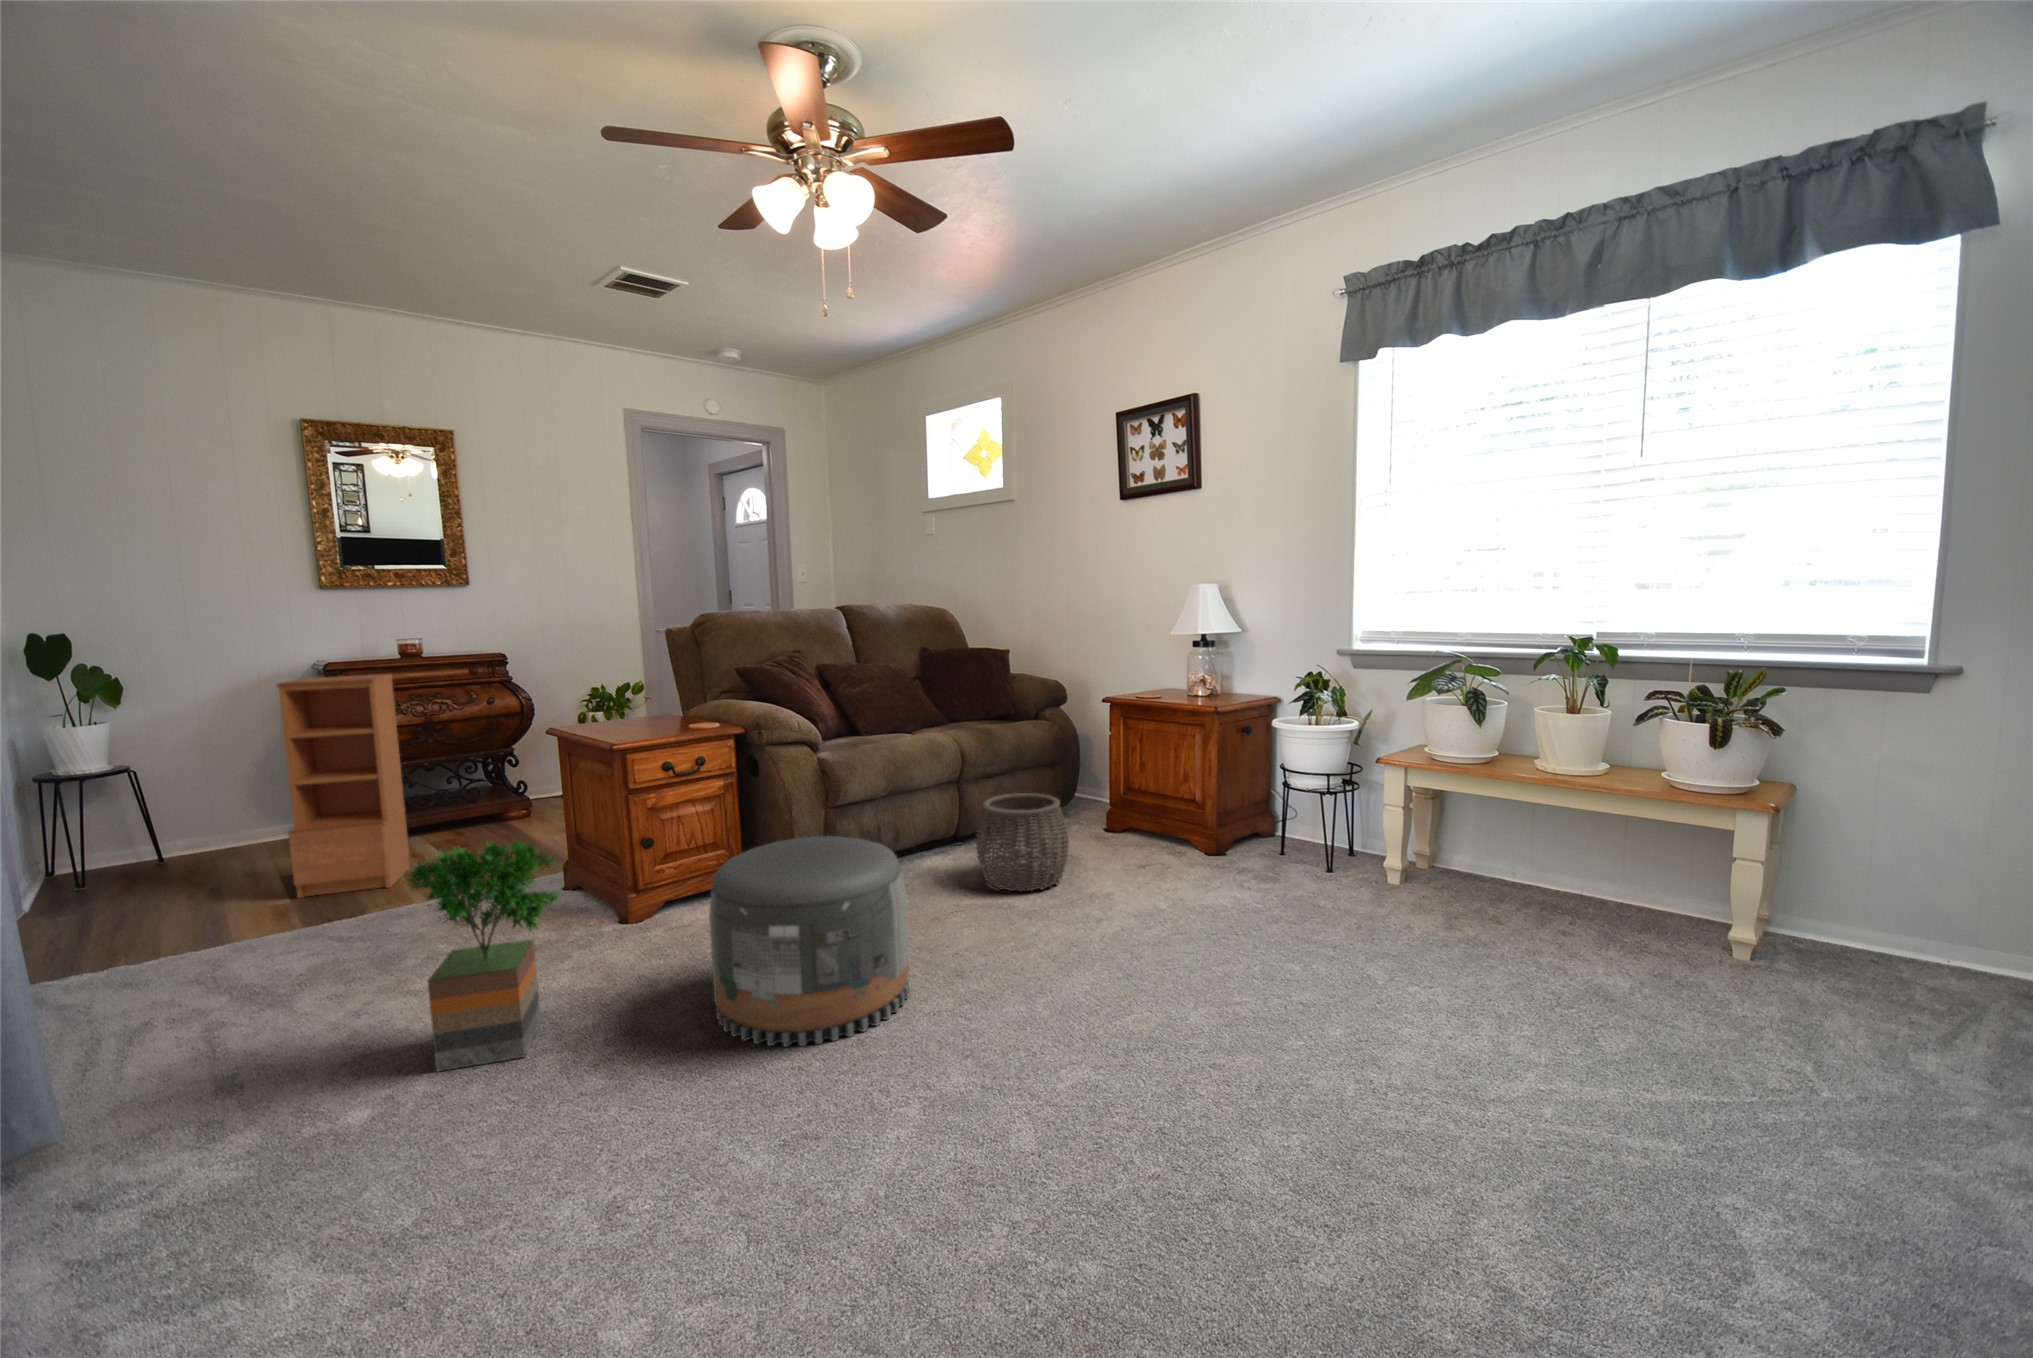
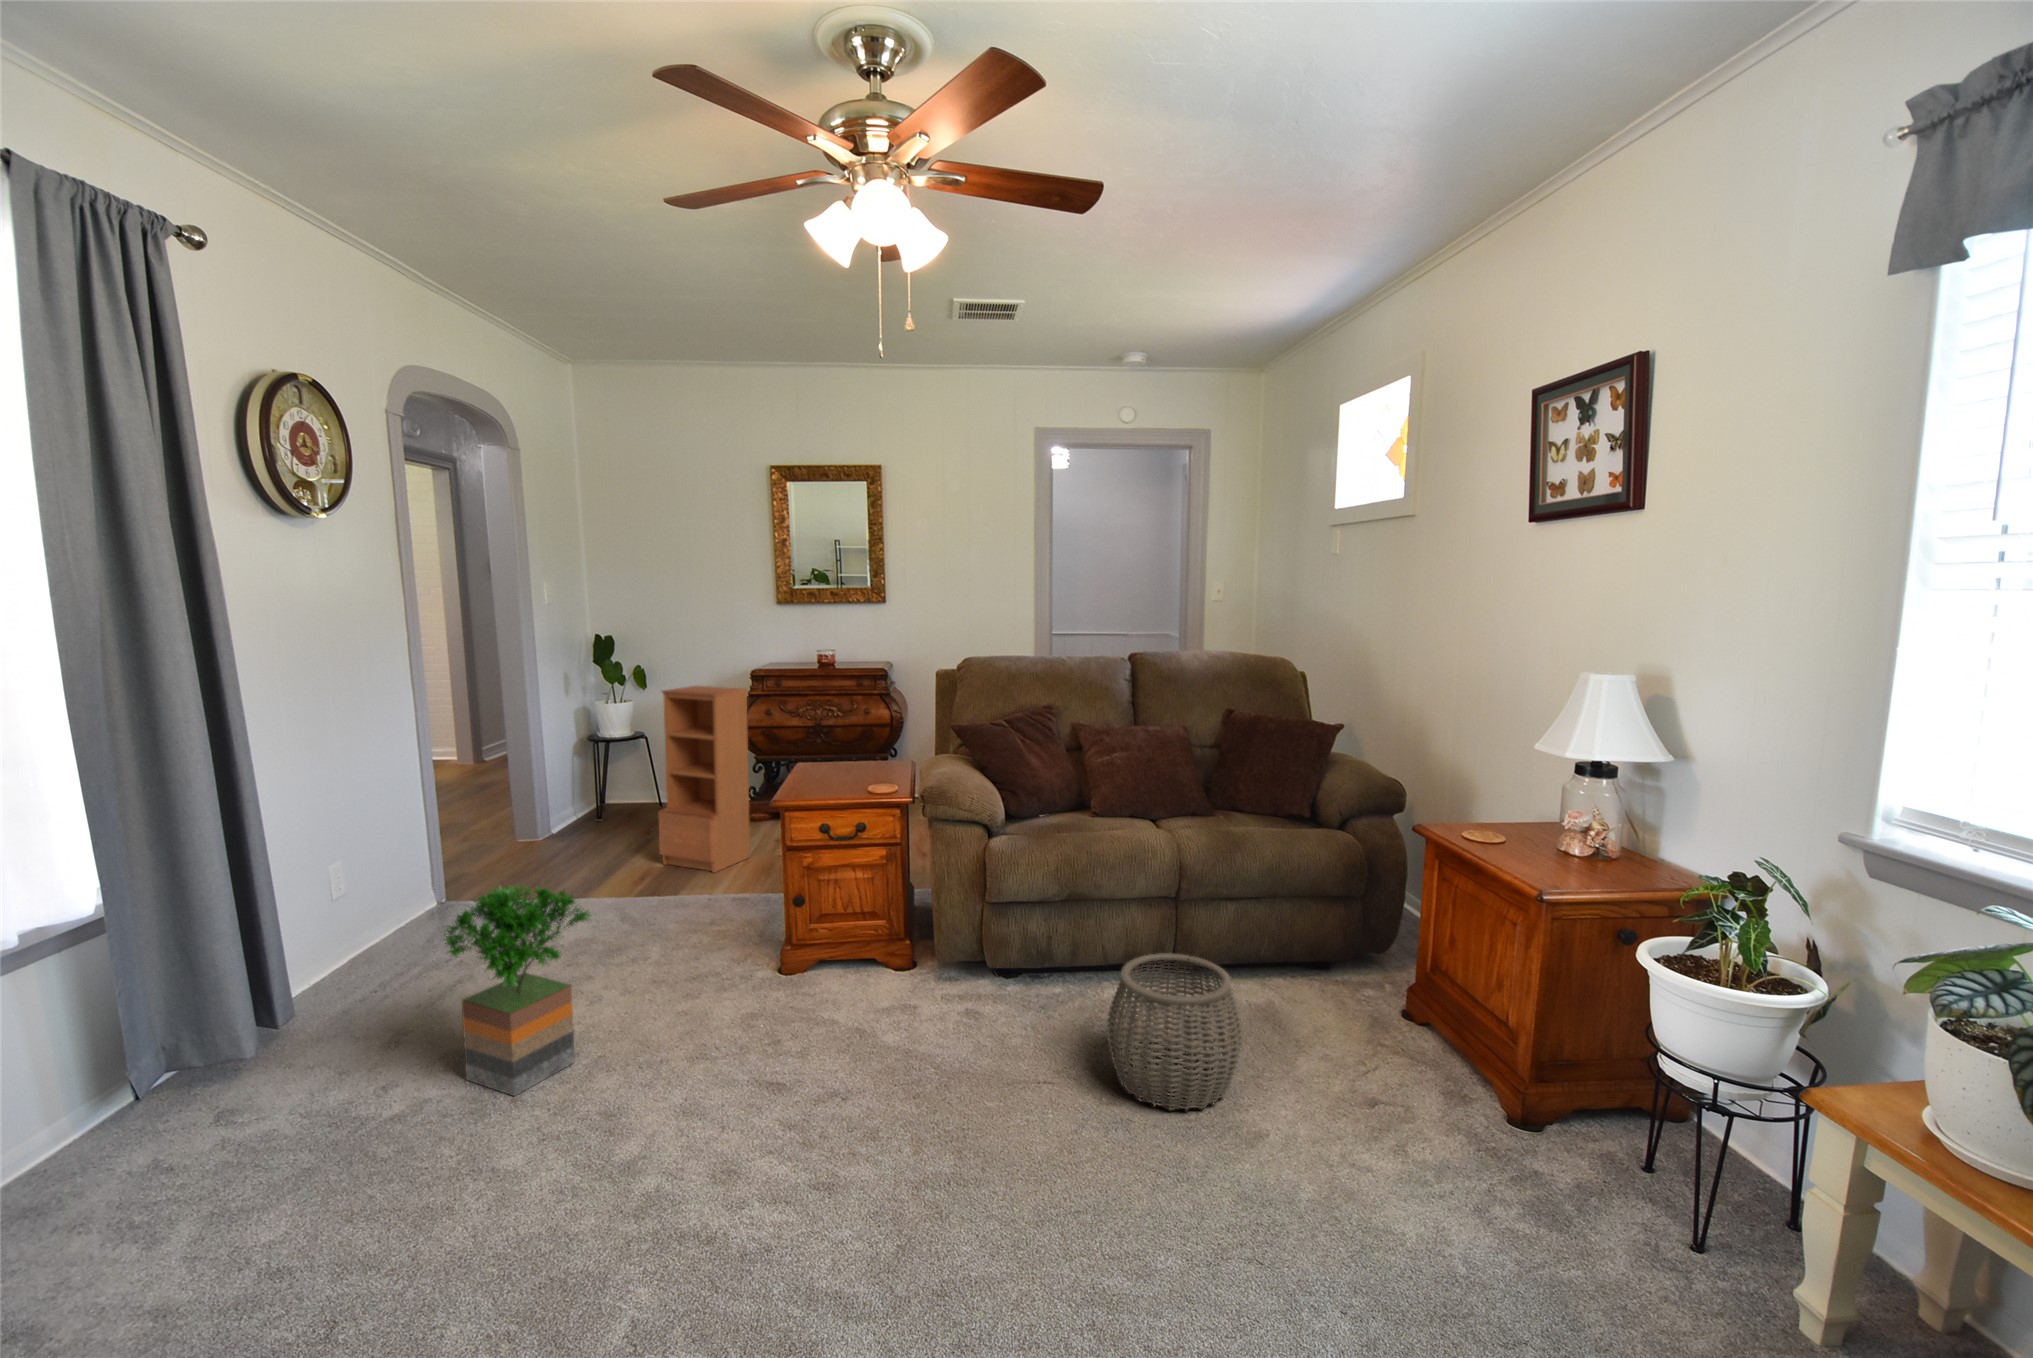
pouf: present [709,836,909,1046] -> none [624,955,858,1228]

